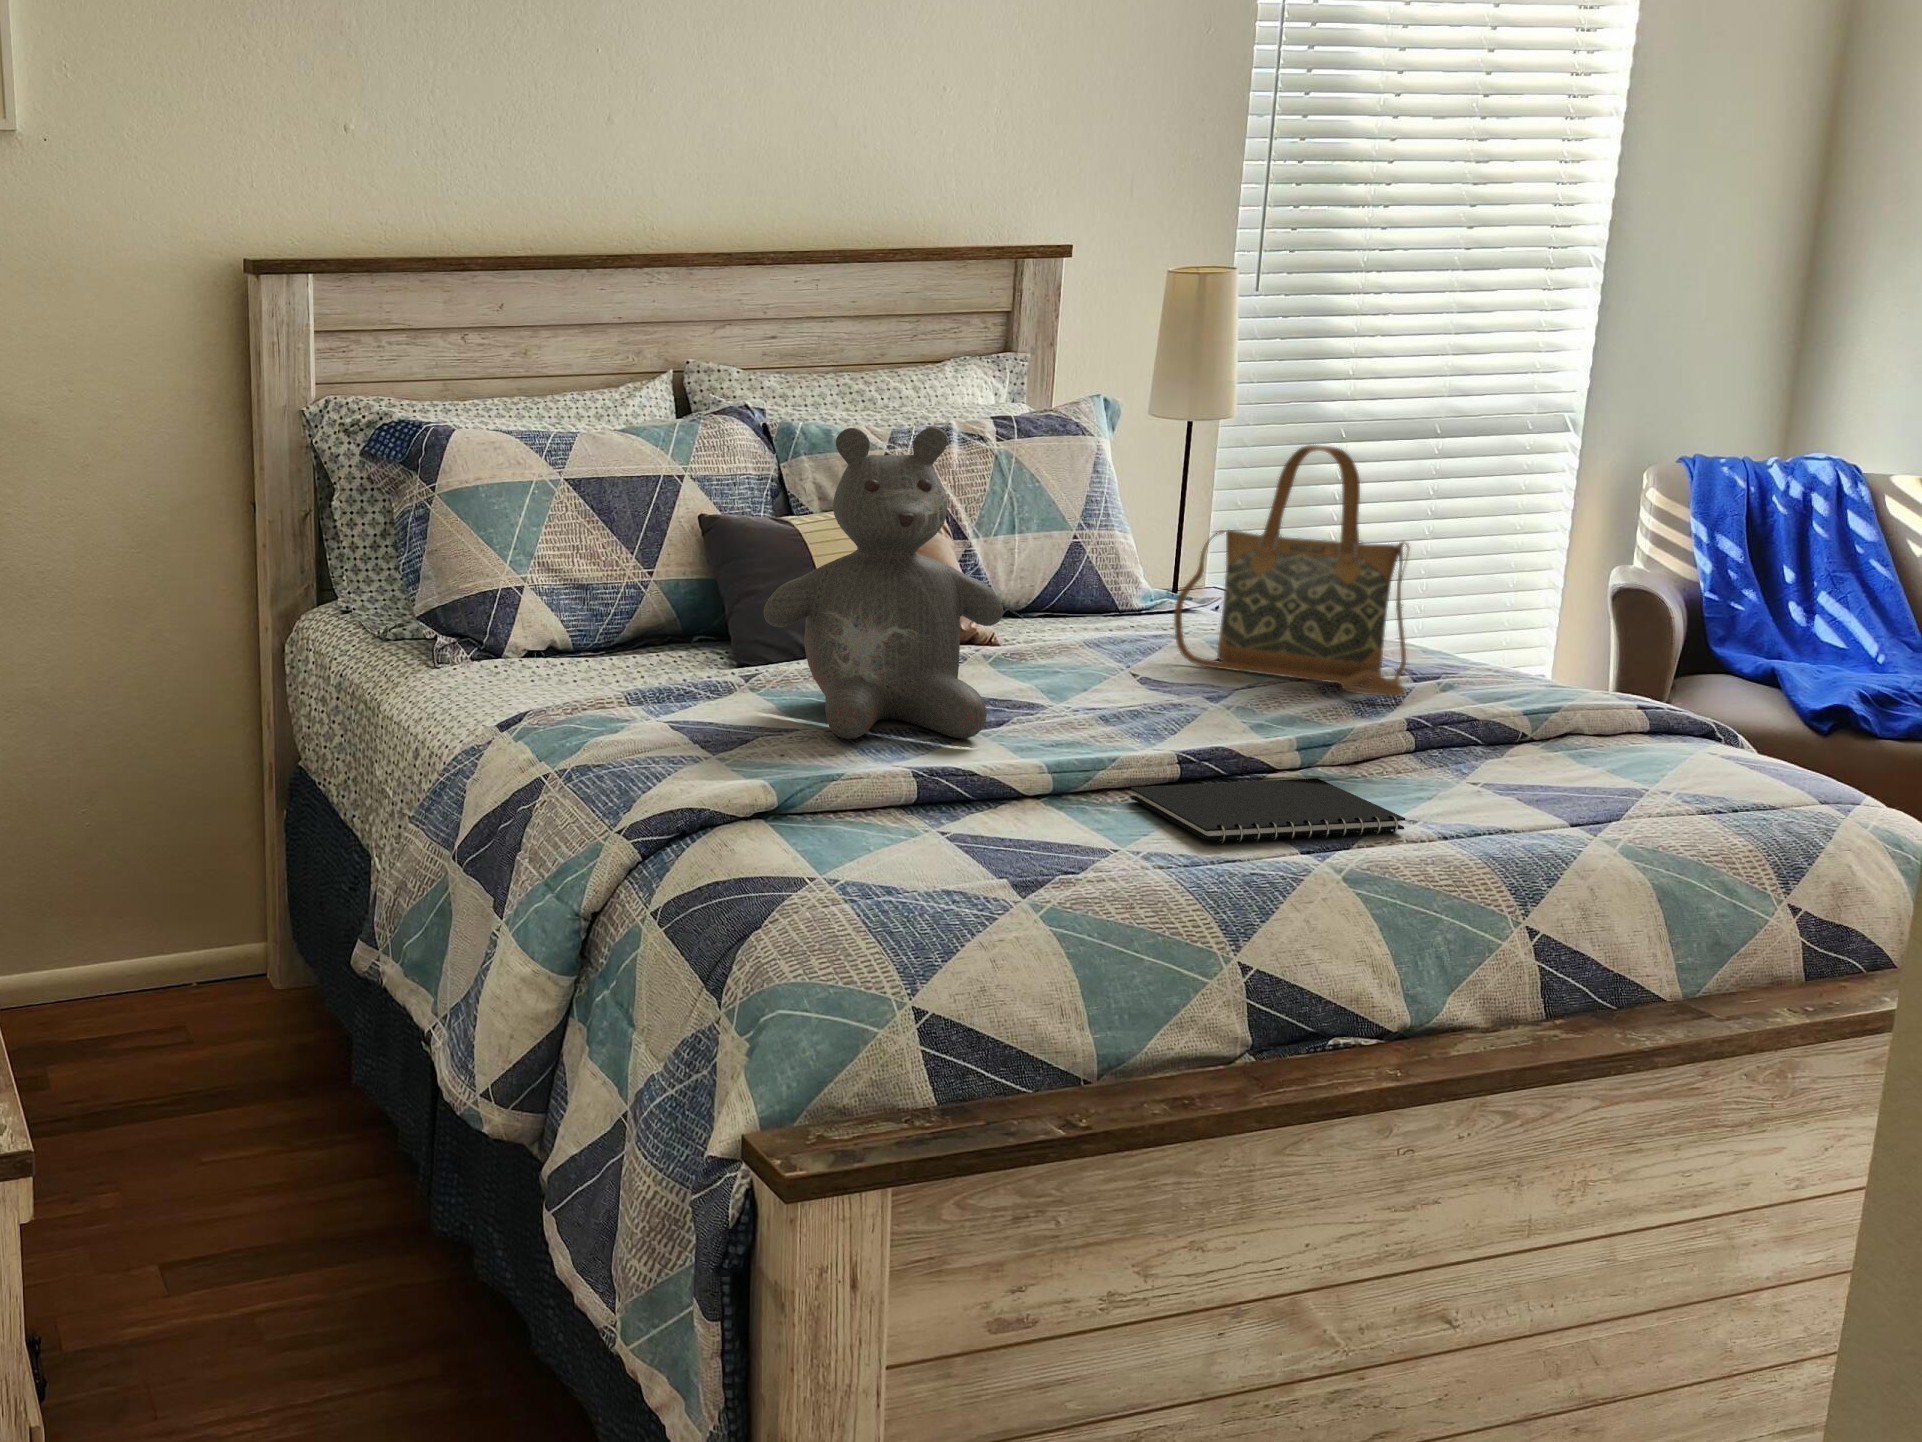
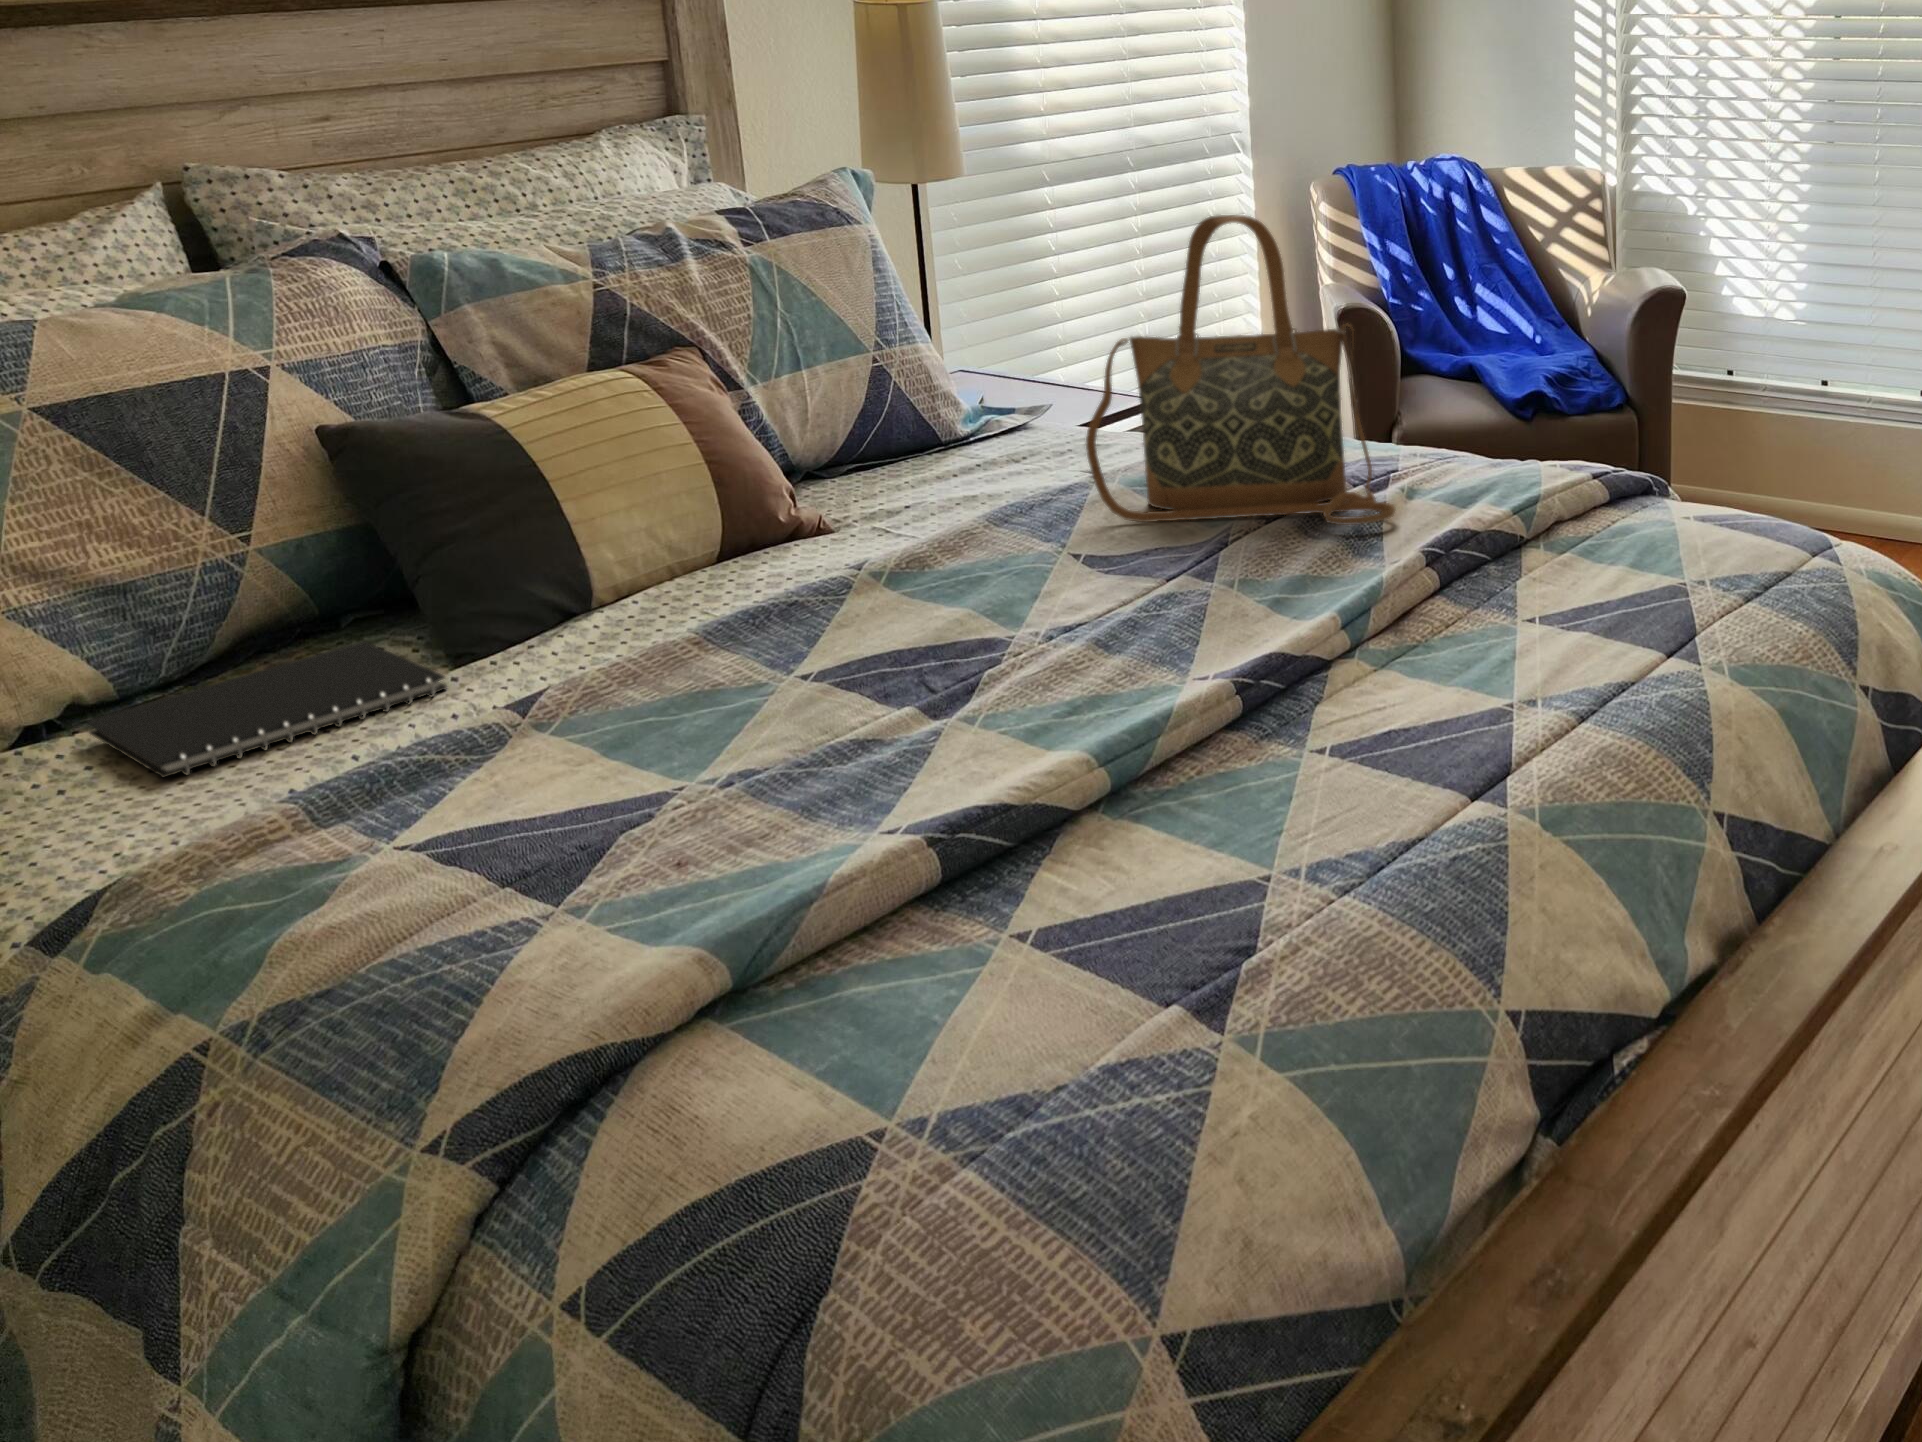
teddy bear: present [763,427,1003,739] -> none [548,268,965,800]
notebook: present [1130,778,1405,843] -> present [87,641,447,777]

